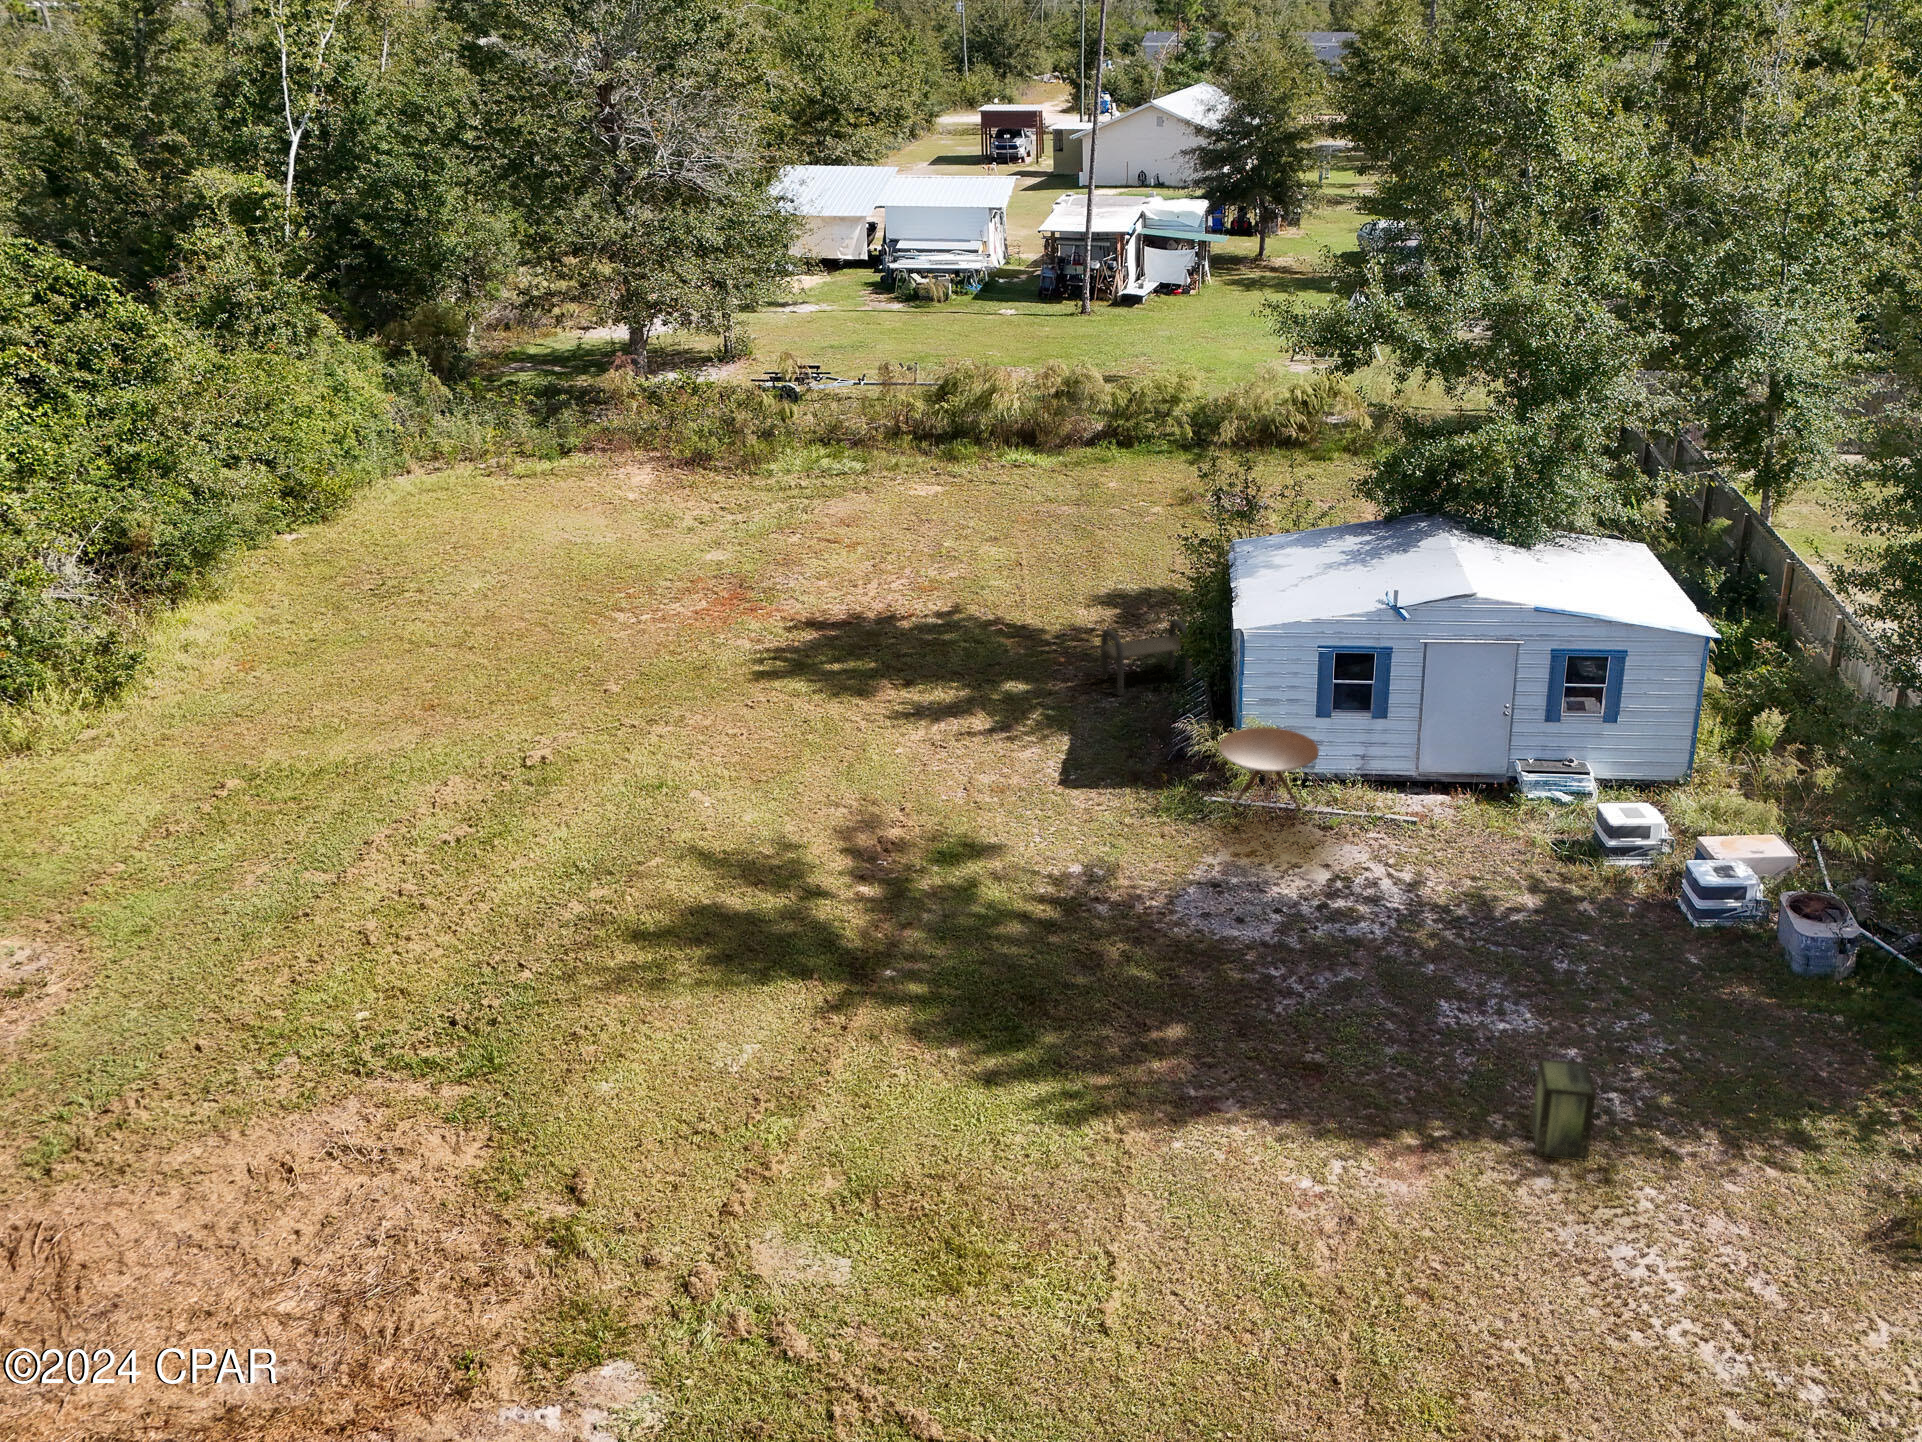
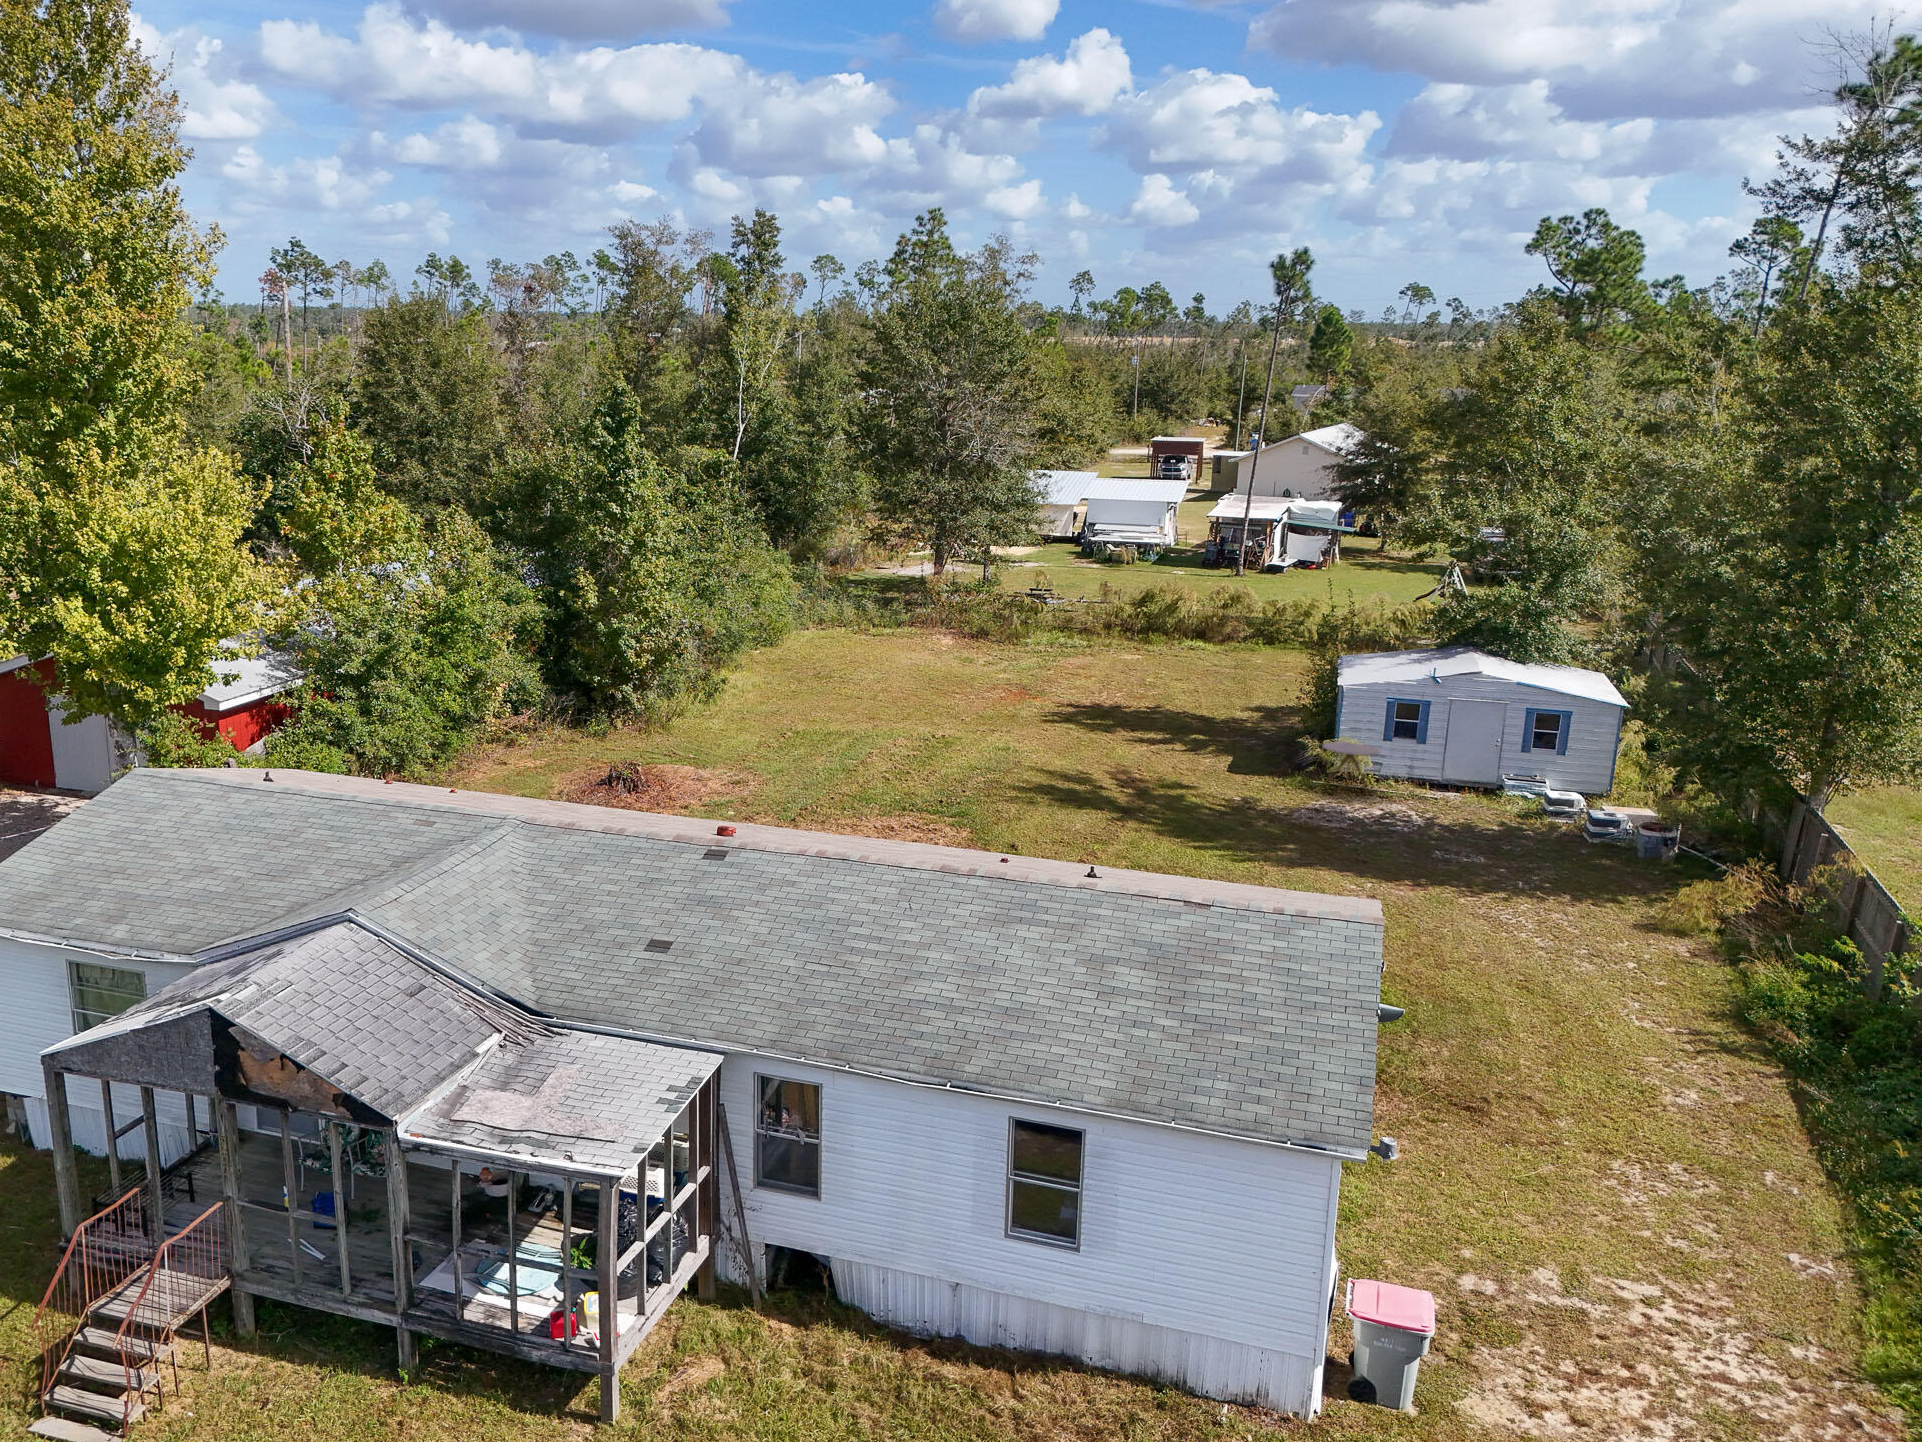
bench: present [1101,619,1192,695] -> none [1250,705,1309,743]
storage box: present [1531,1059,1596,1161] -> none [1468,835,1498,881]

